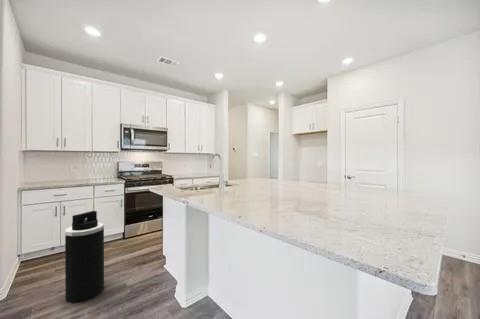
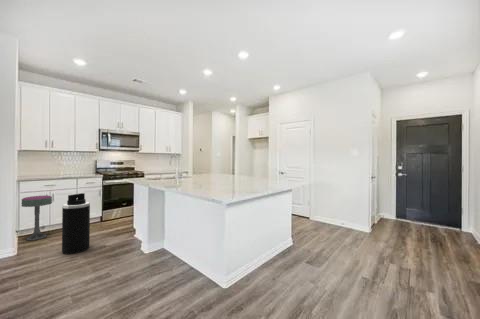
bar stool: none [21,209,61,270] -> present [21,196,52,240]

